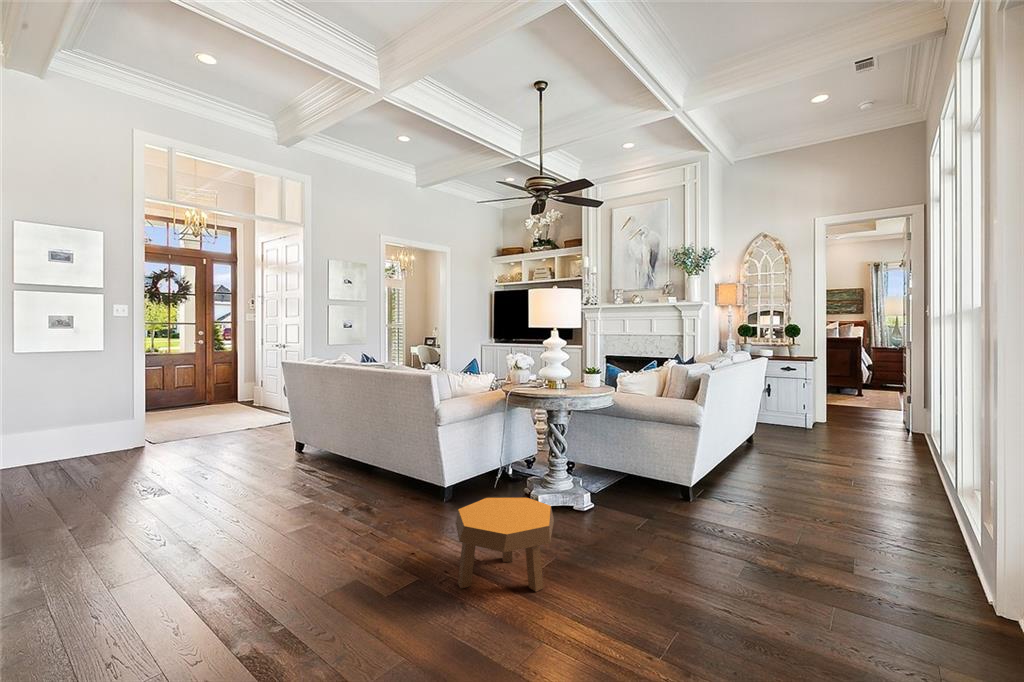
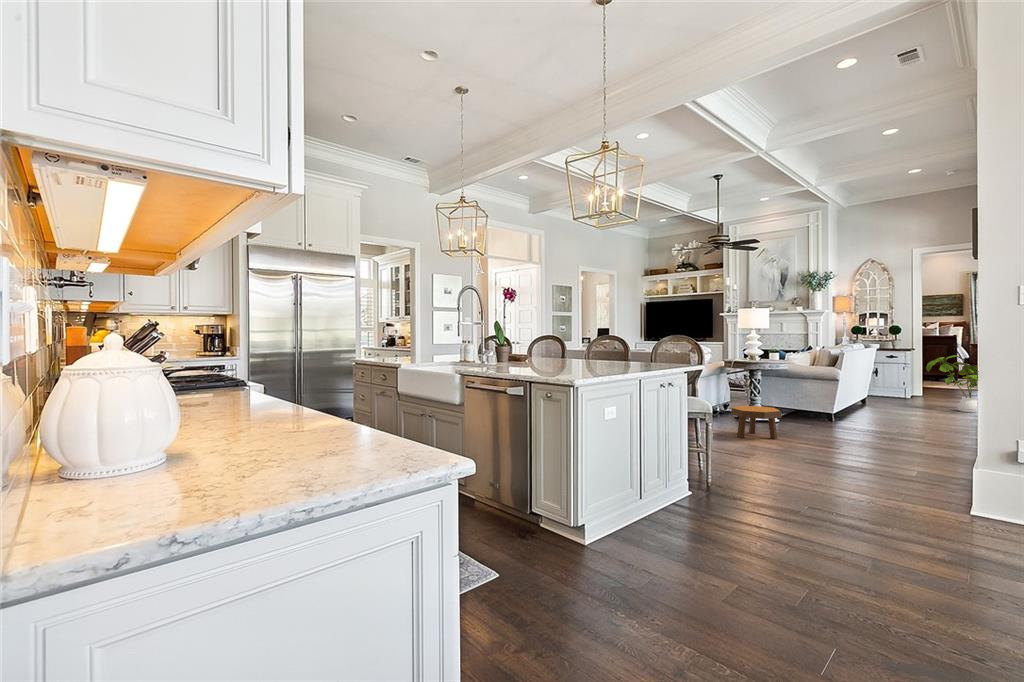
house plant: none [838,373,932,465] -> present [926,355,979,413]

